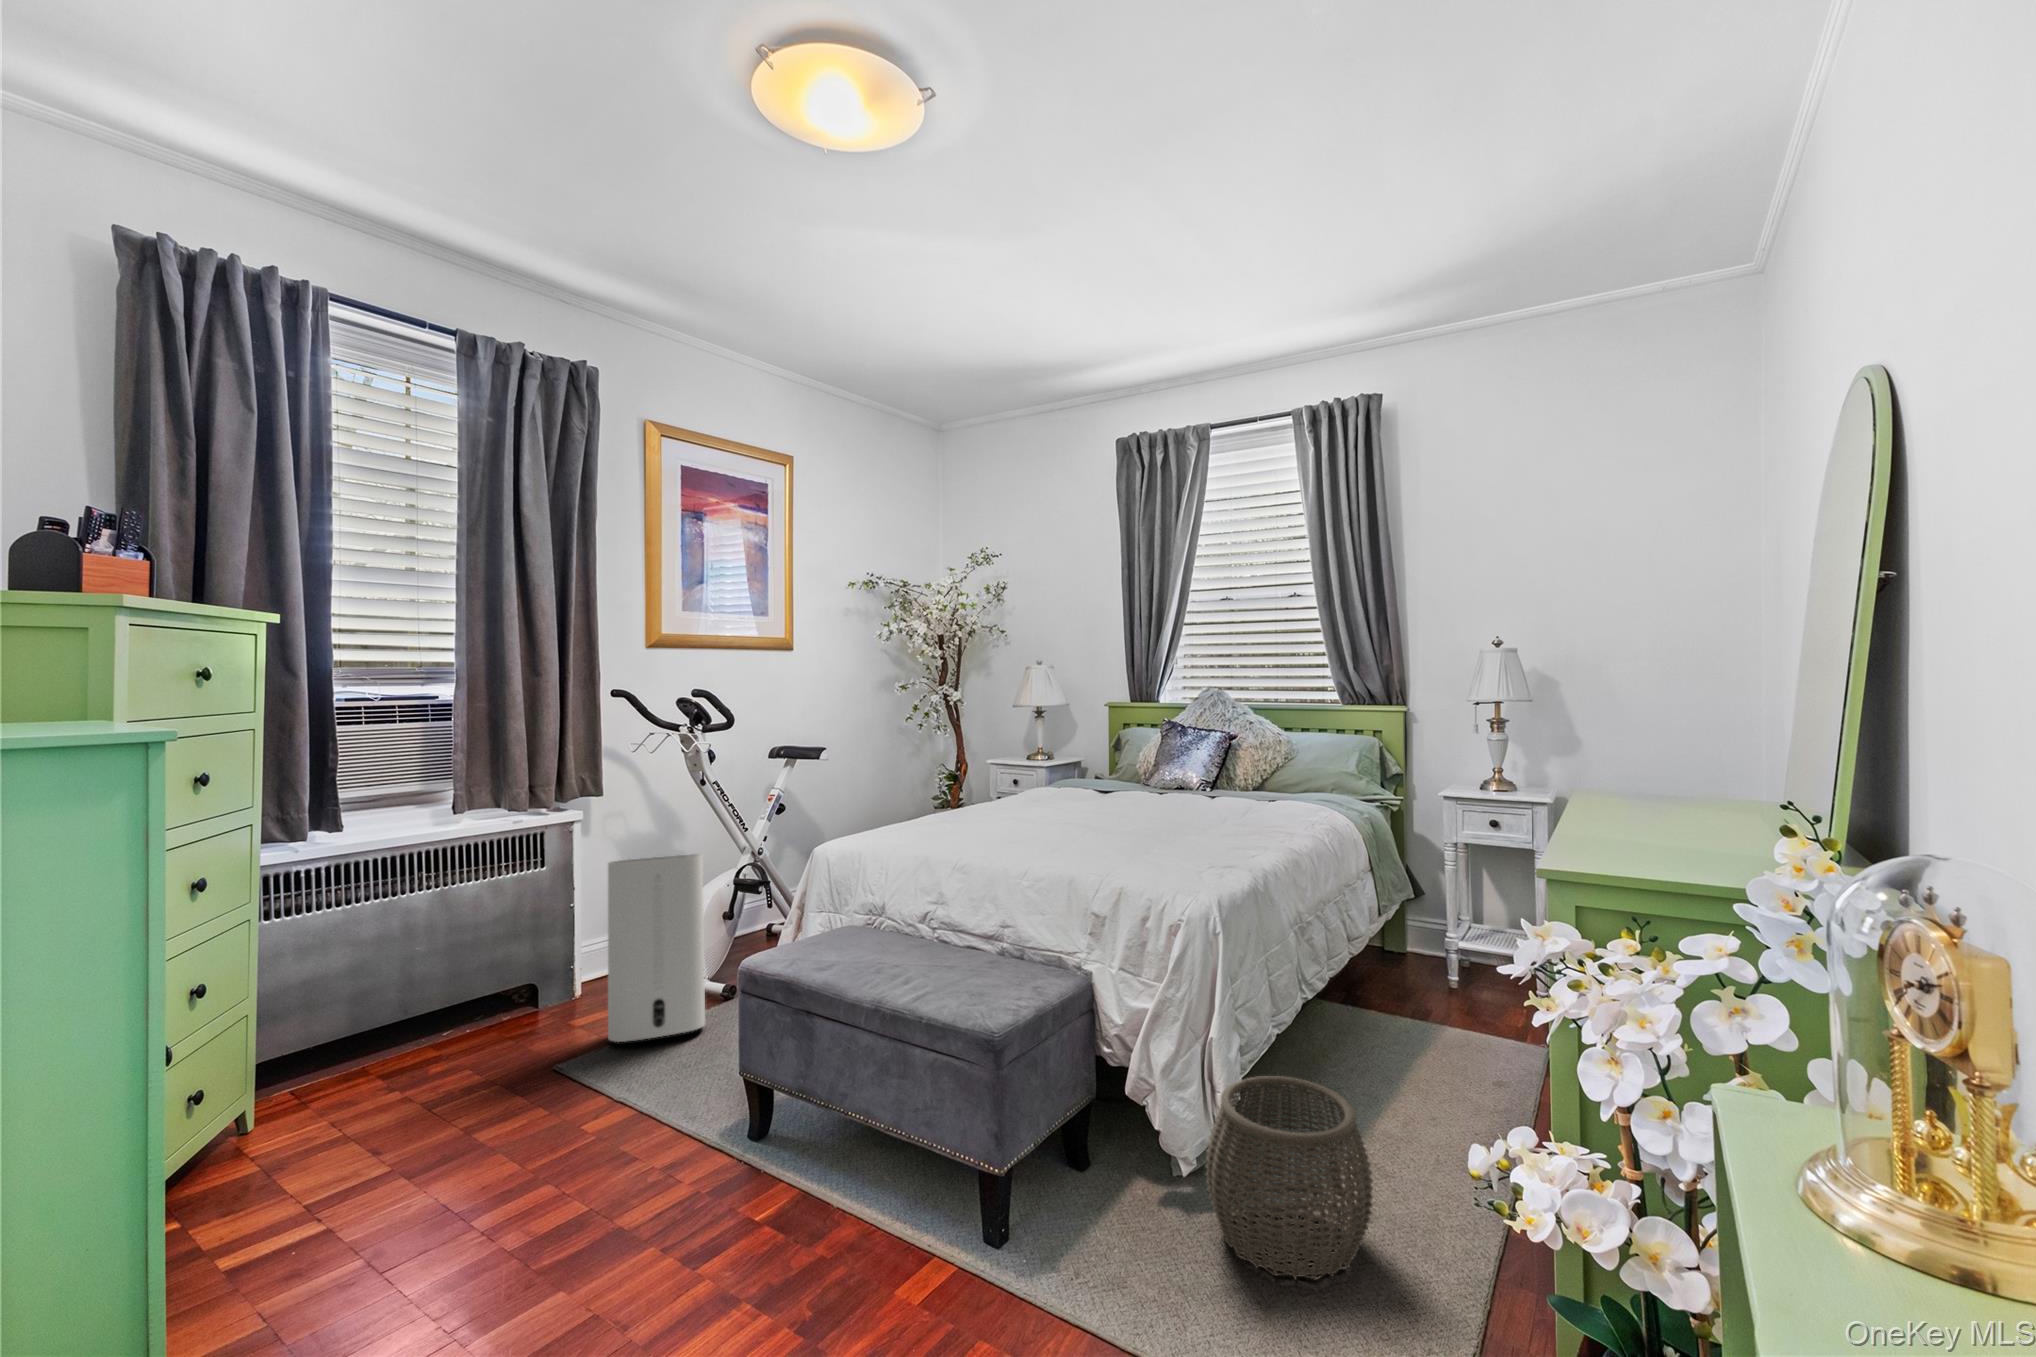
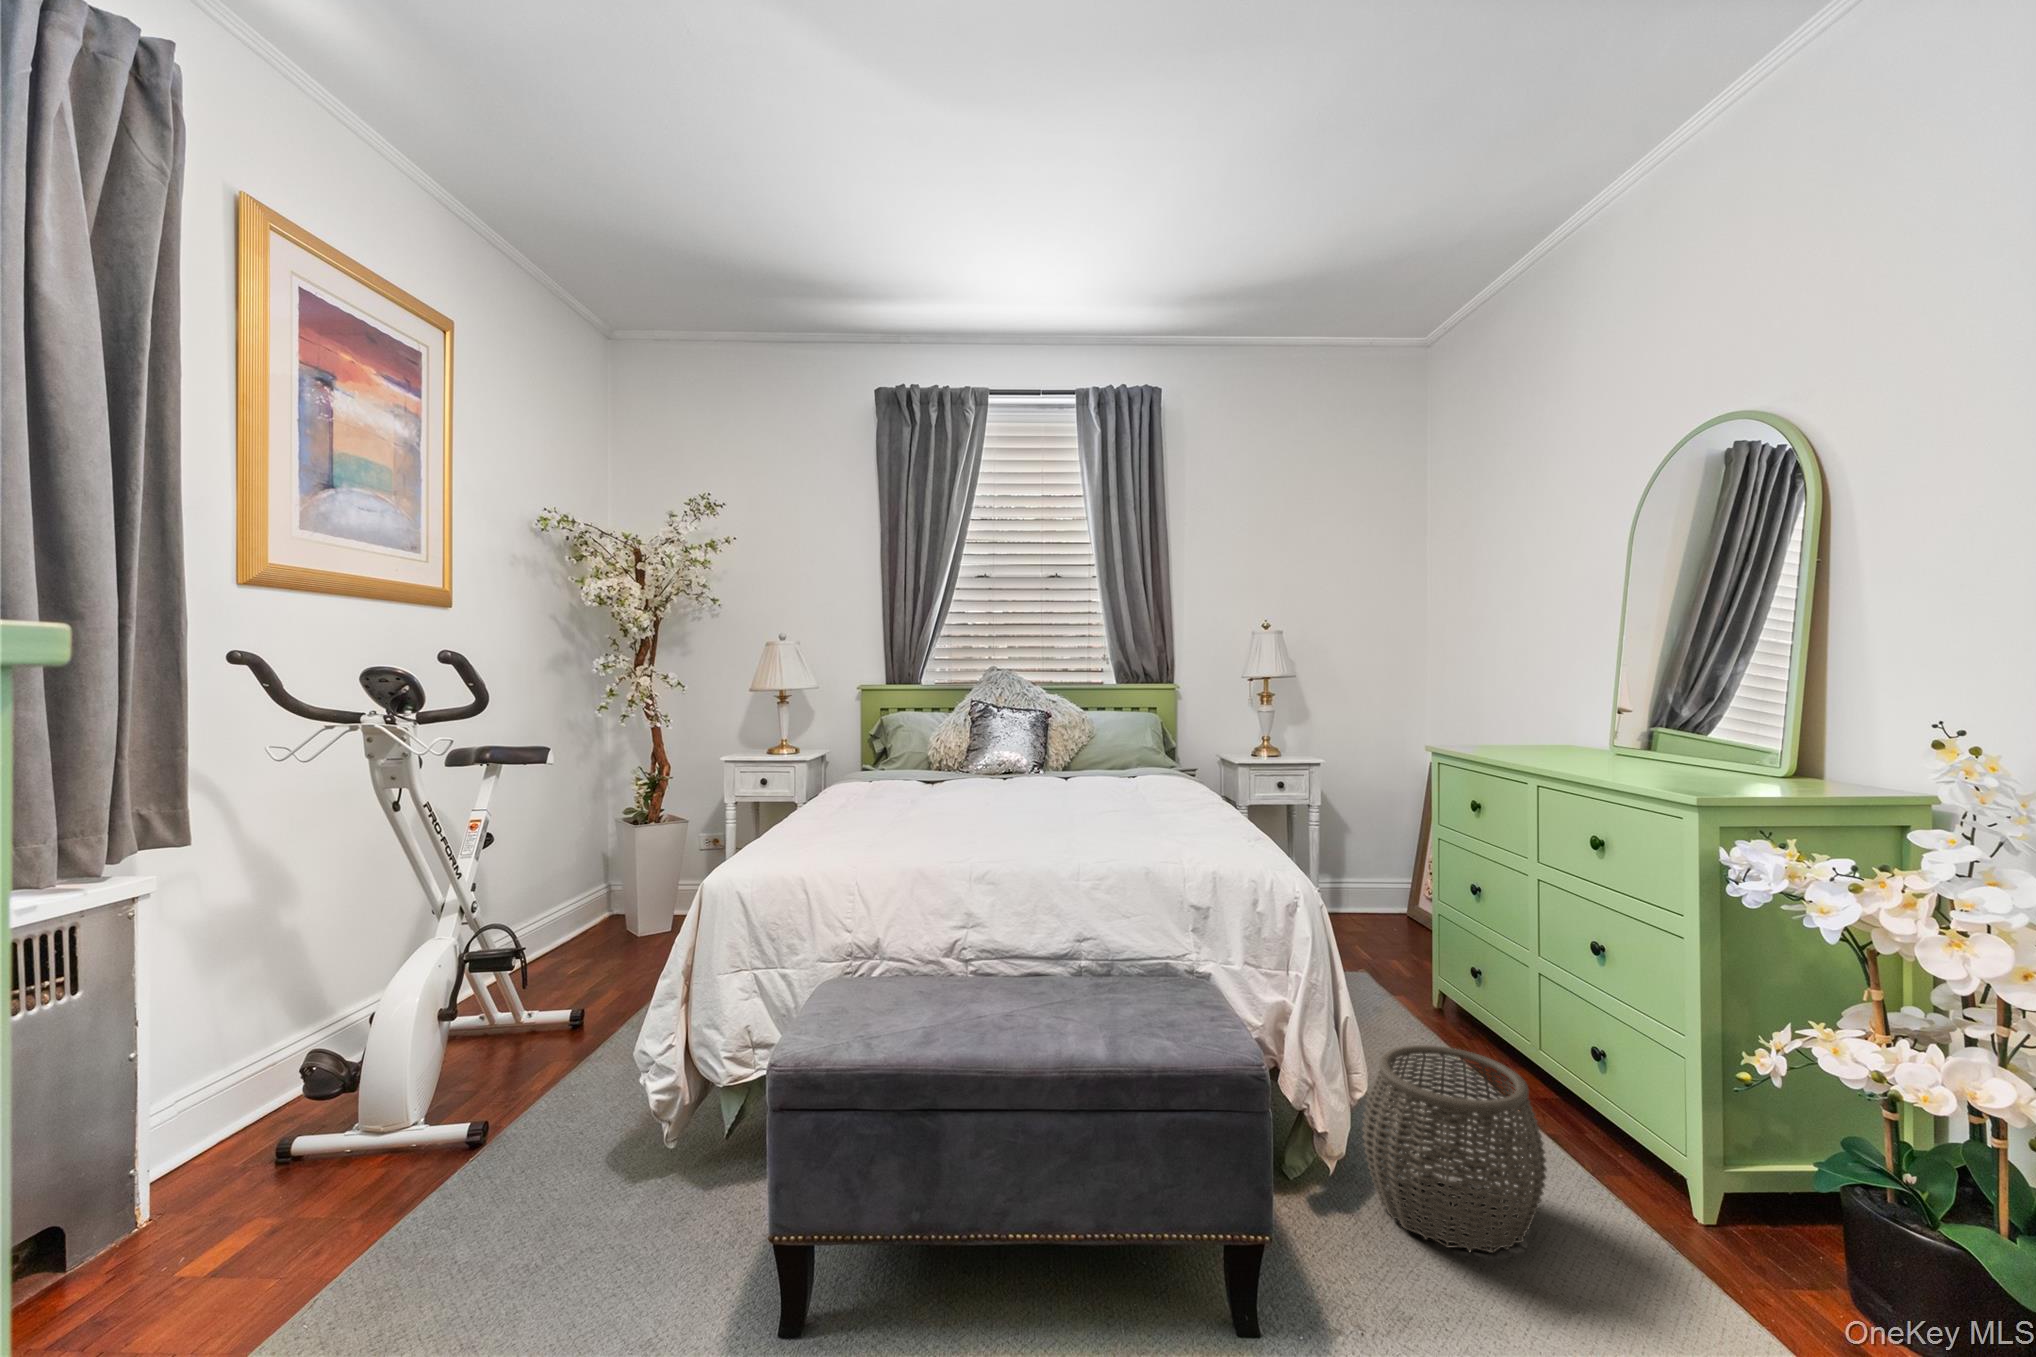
air purifier: present [608,854,705,1042] -> none [302,910,497,1259]

